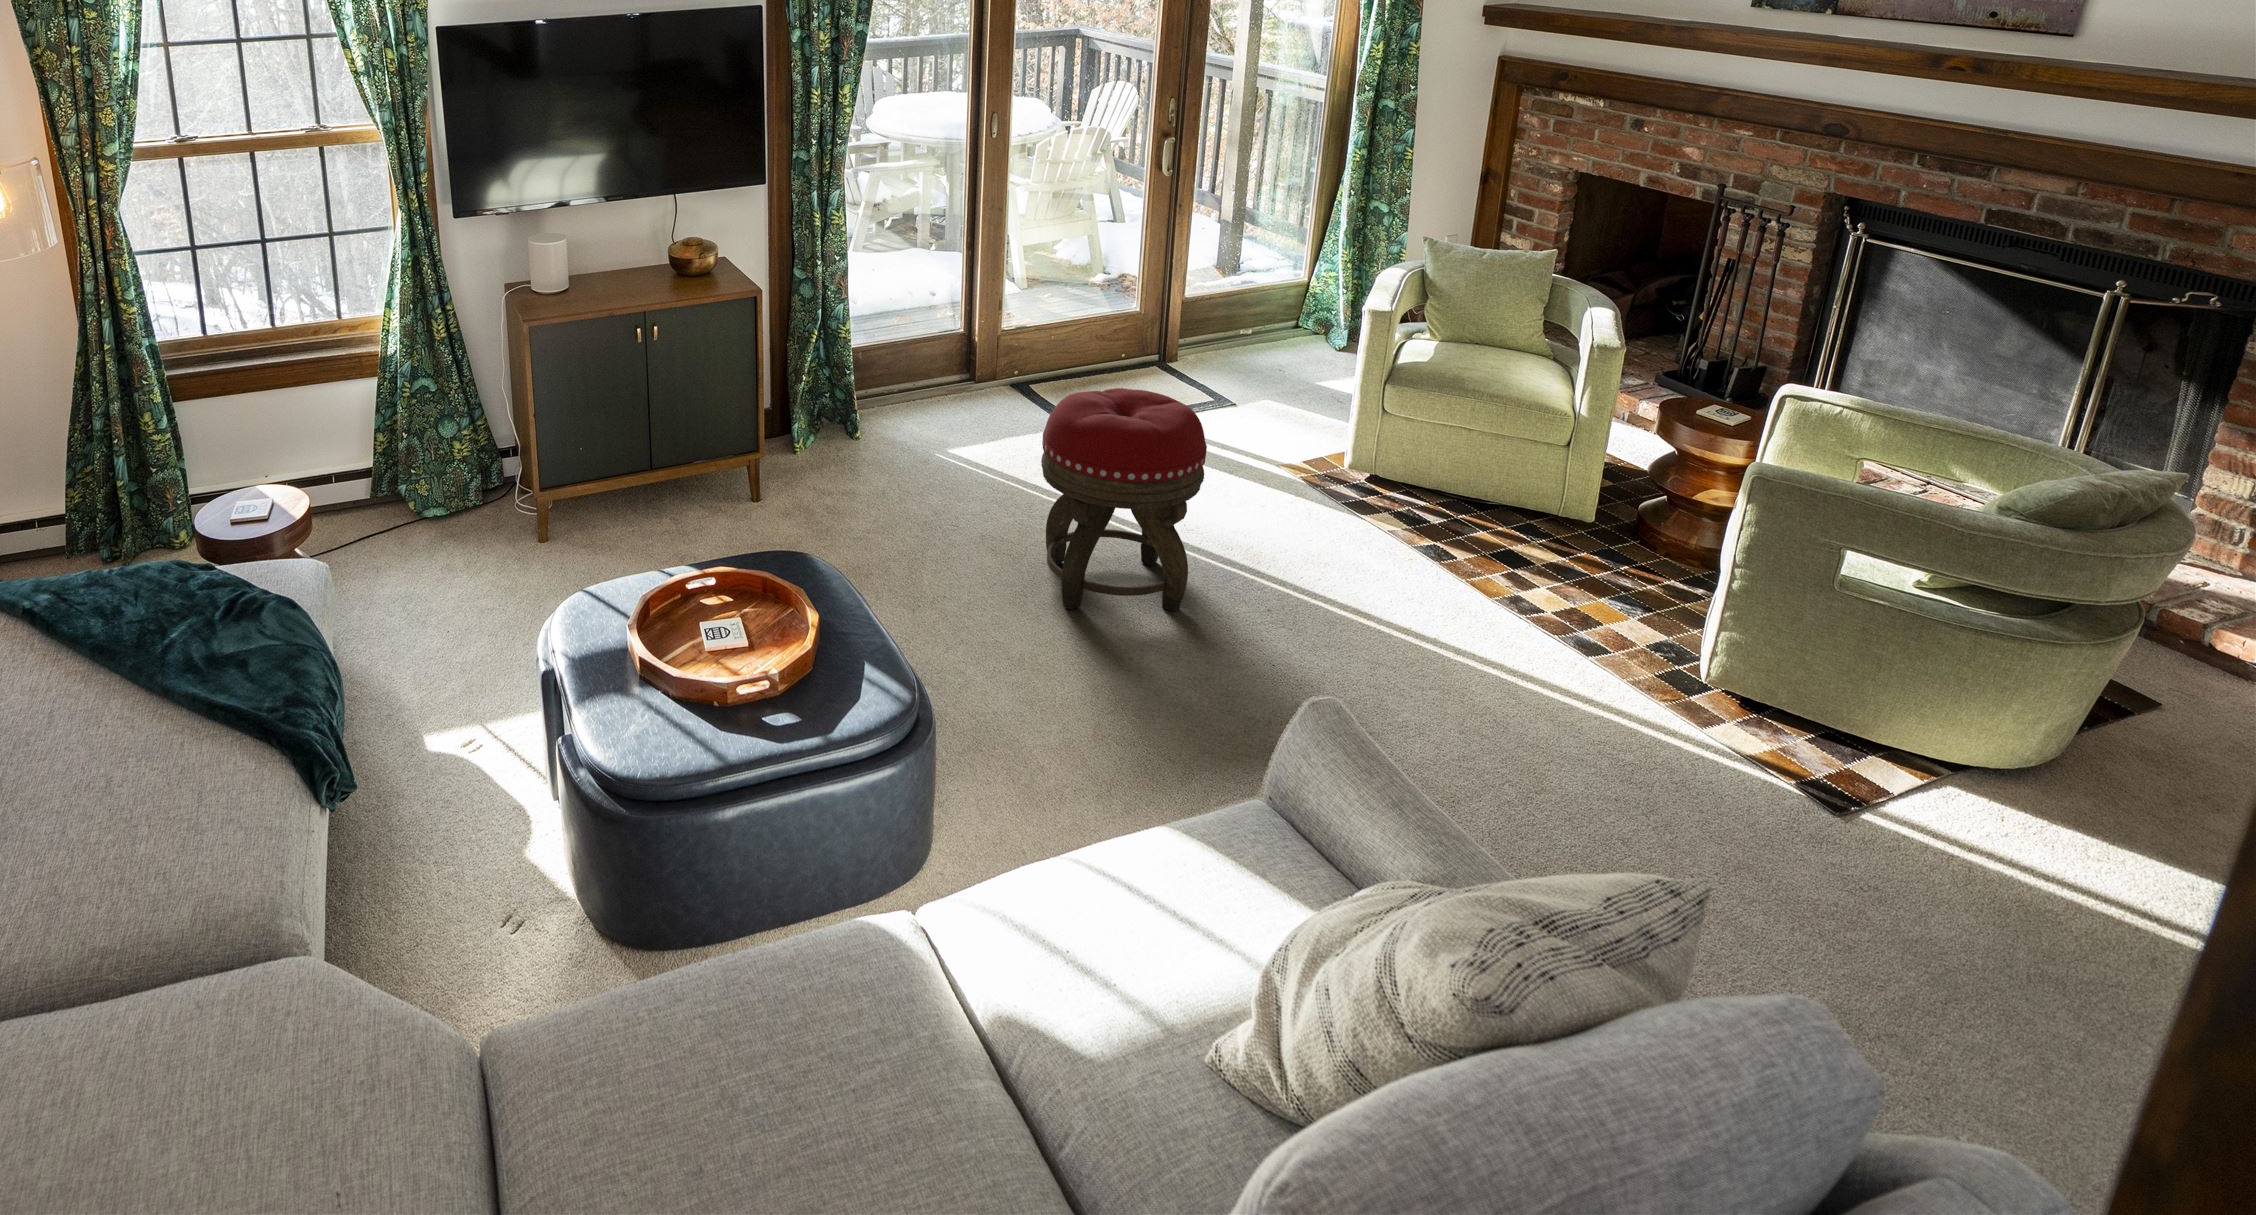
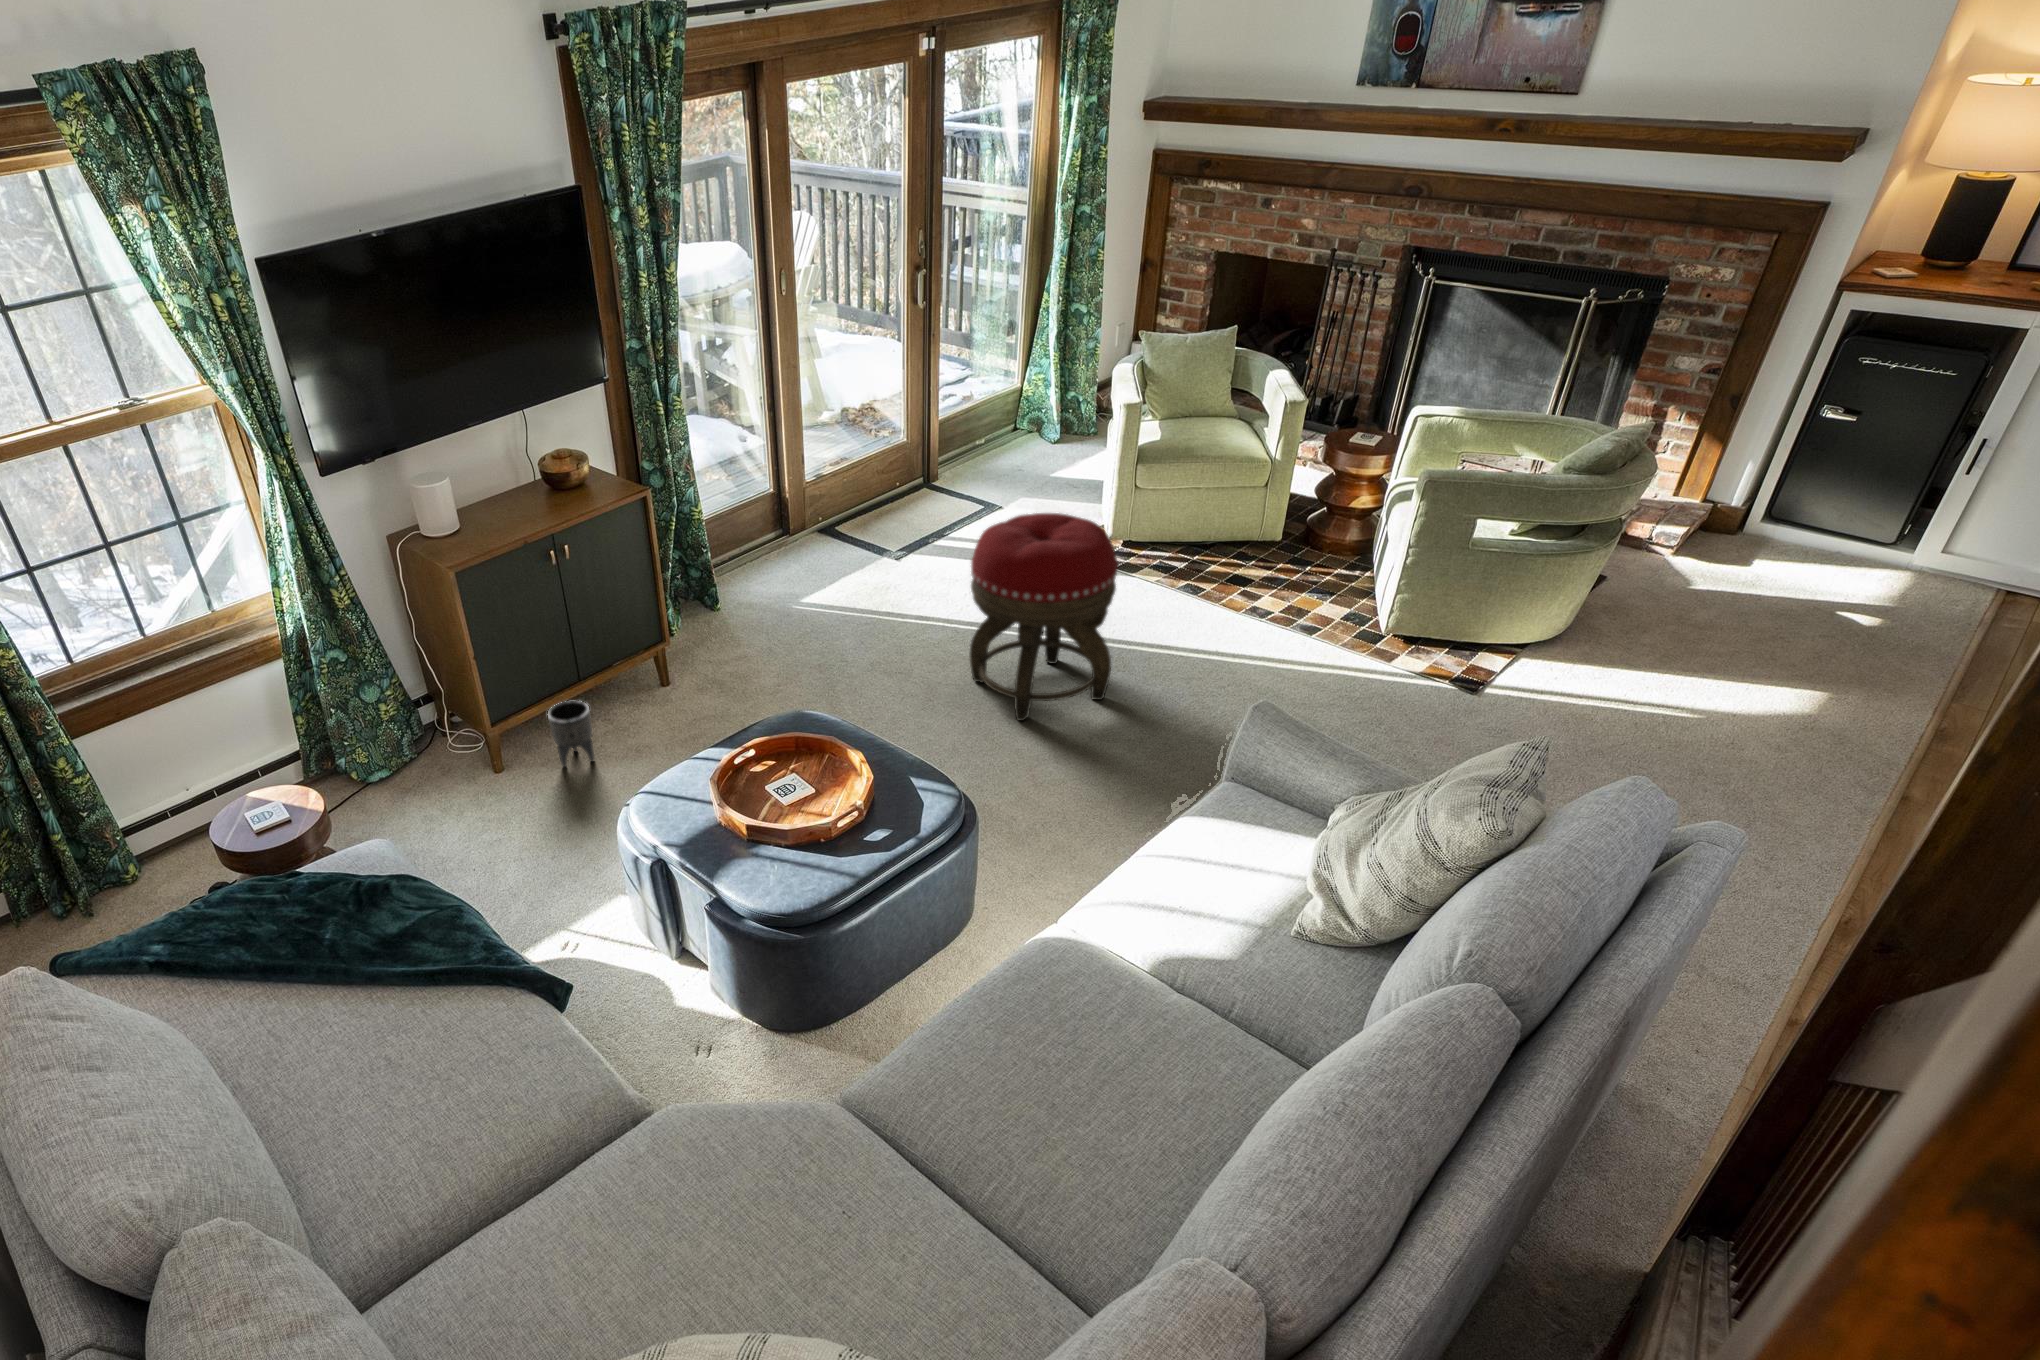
planter: none [591,476,633,542] -> present [548,701,594,767]

